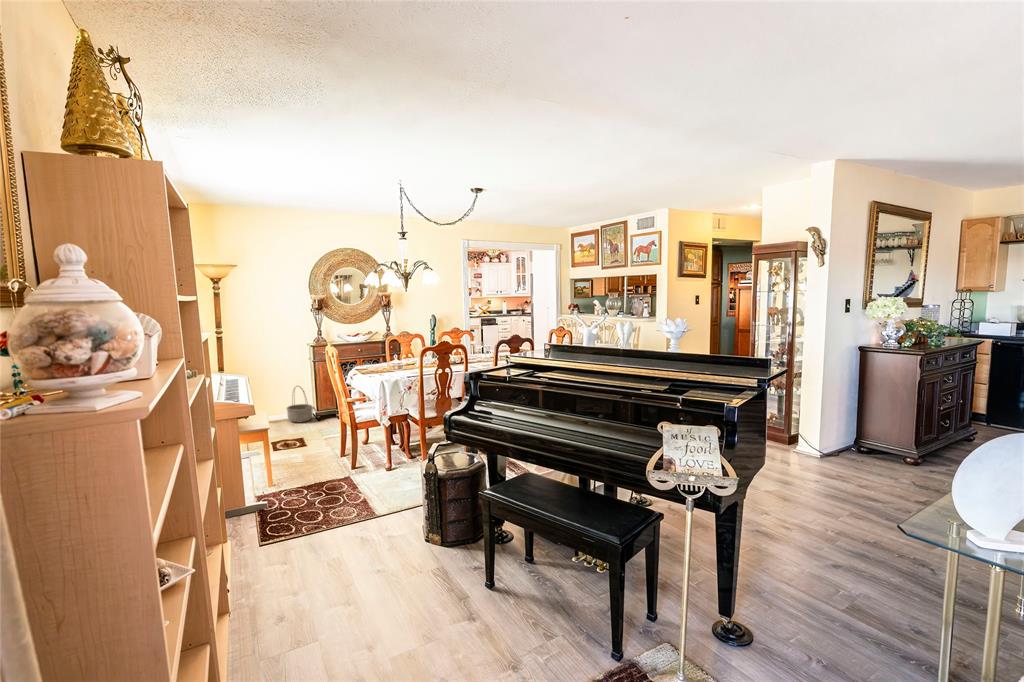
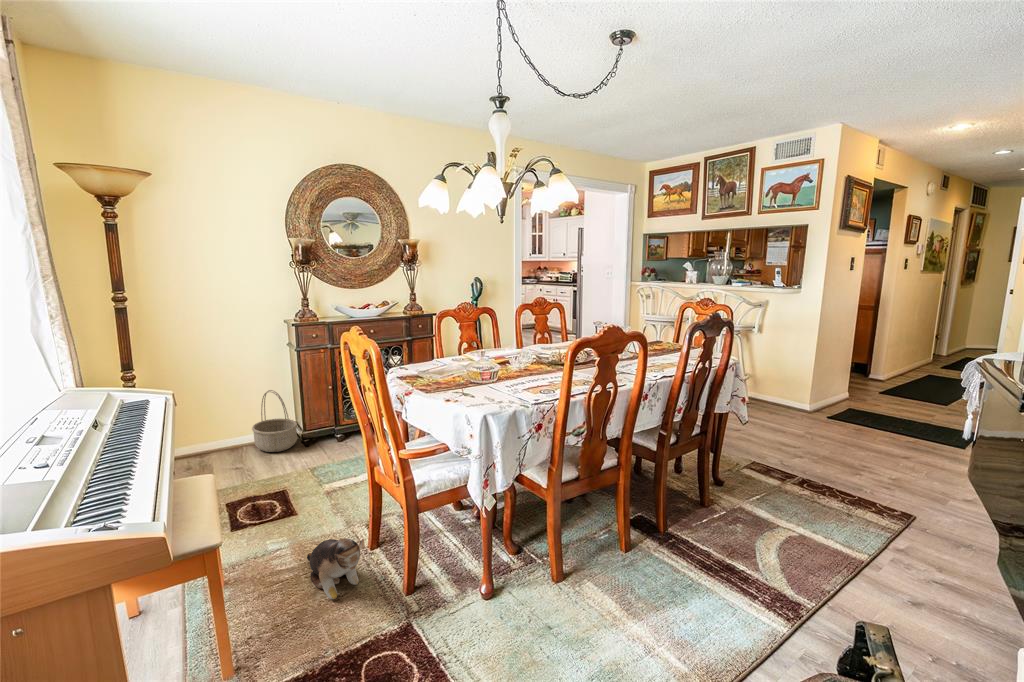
plush toy: none [308,440,330,469] -> present [307,538,364,599]

